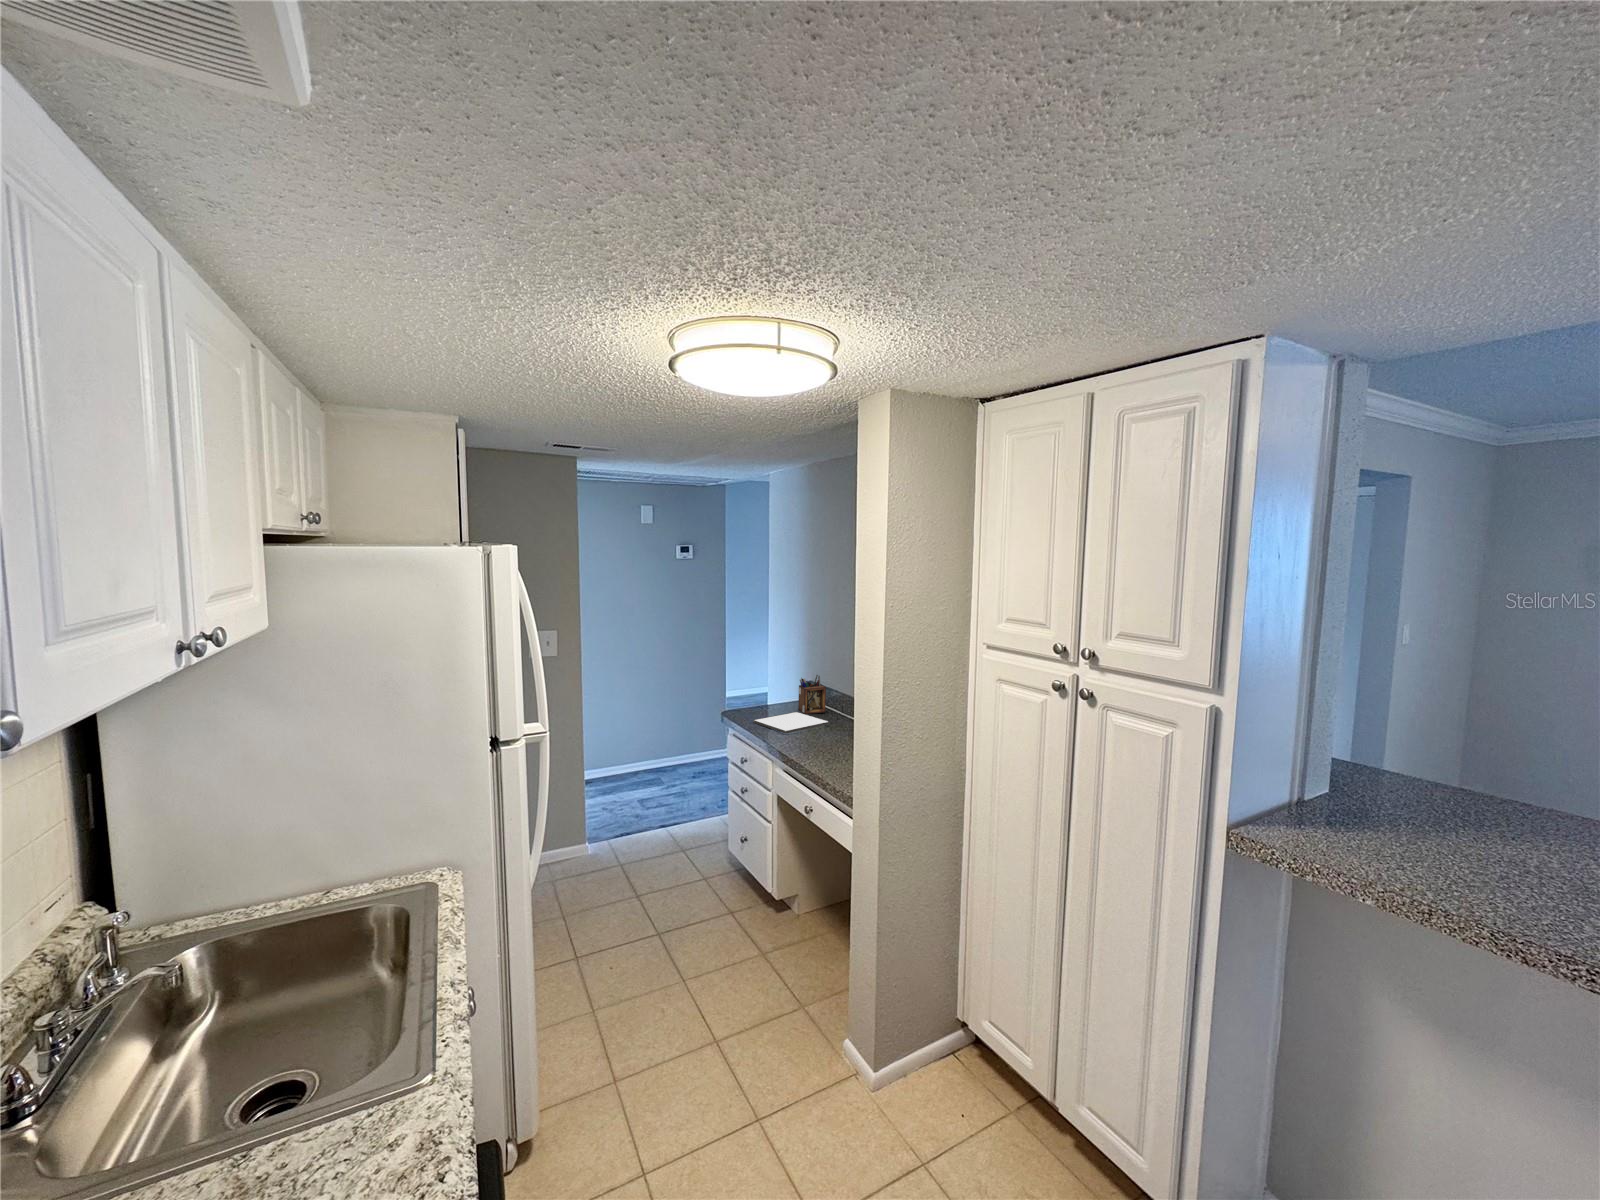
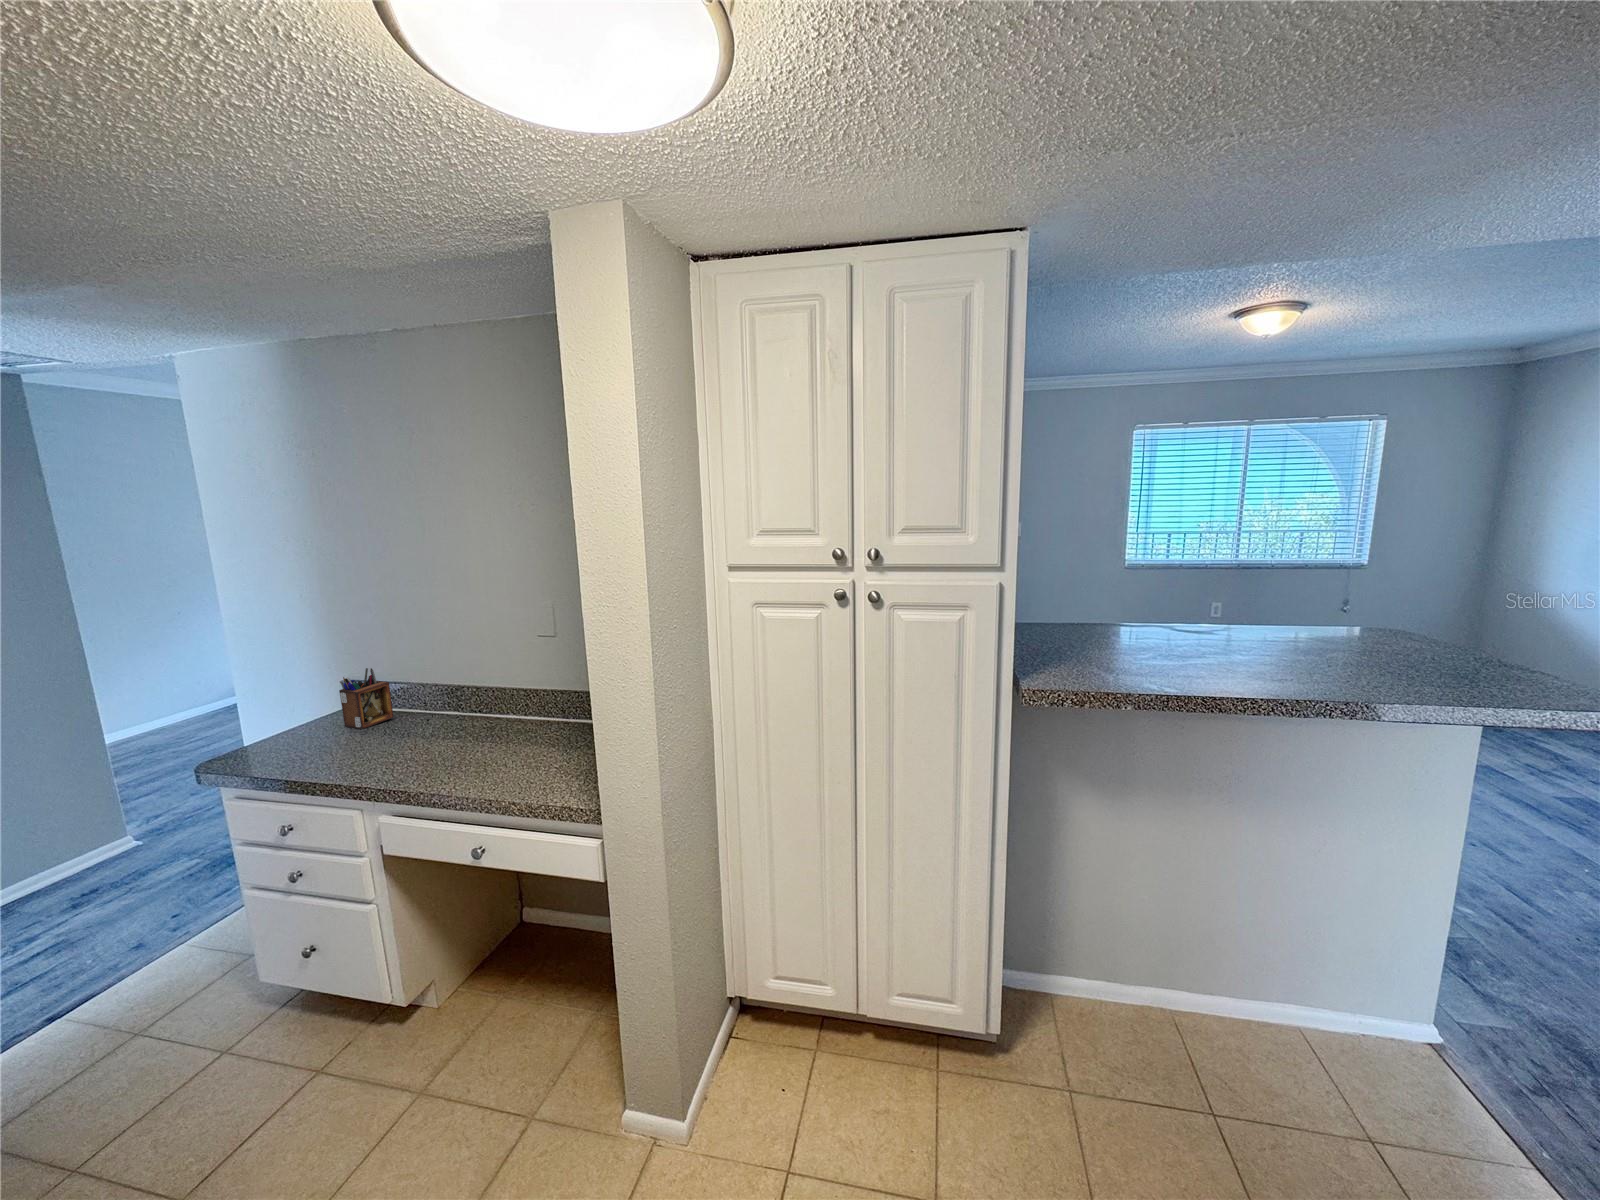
tablet: present [753,712,829,733] -> none [285,727,421,767]

